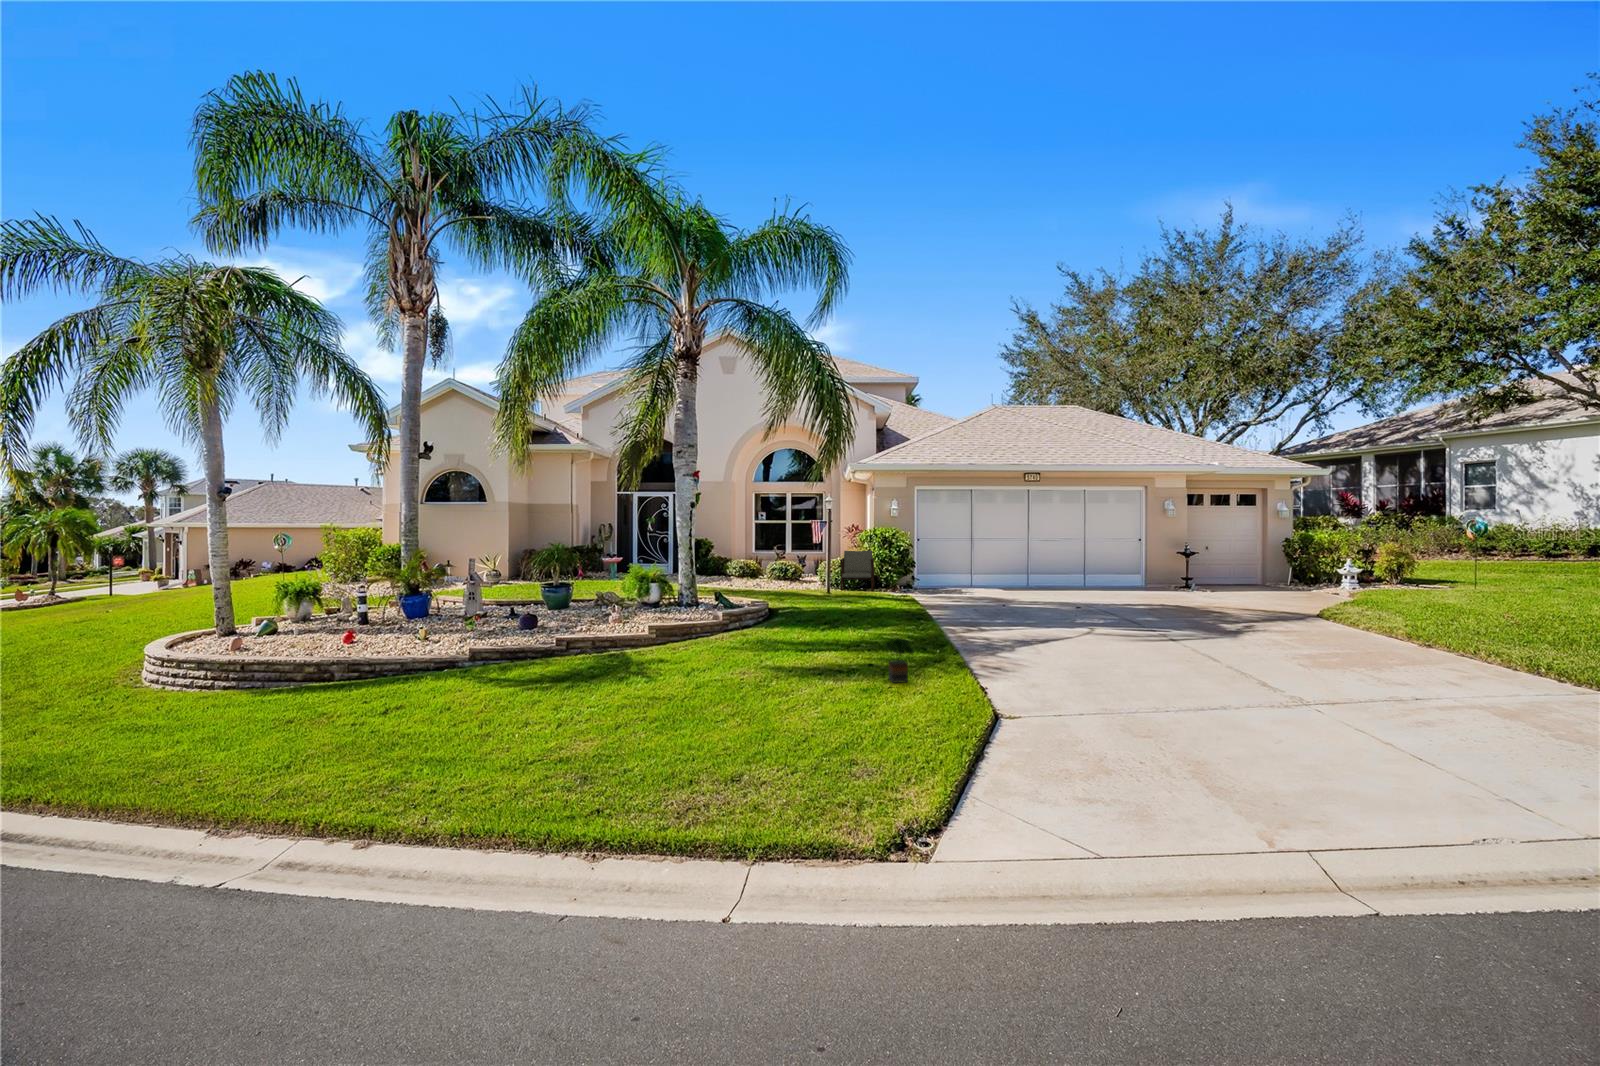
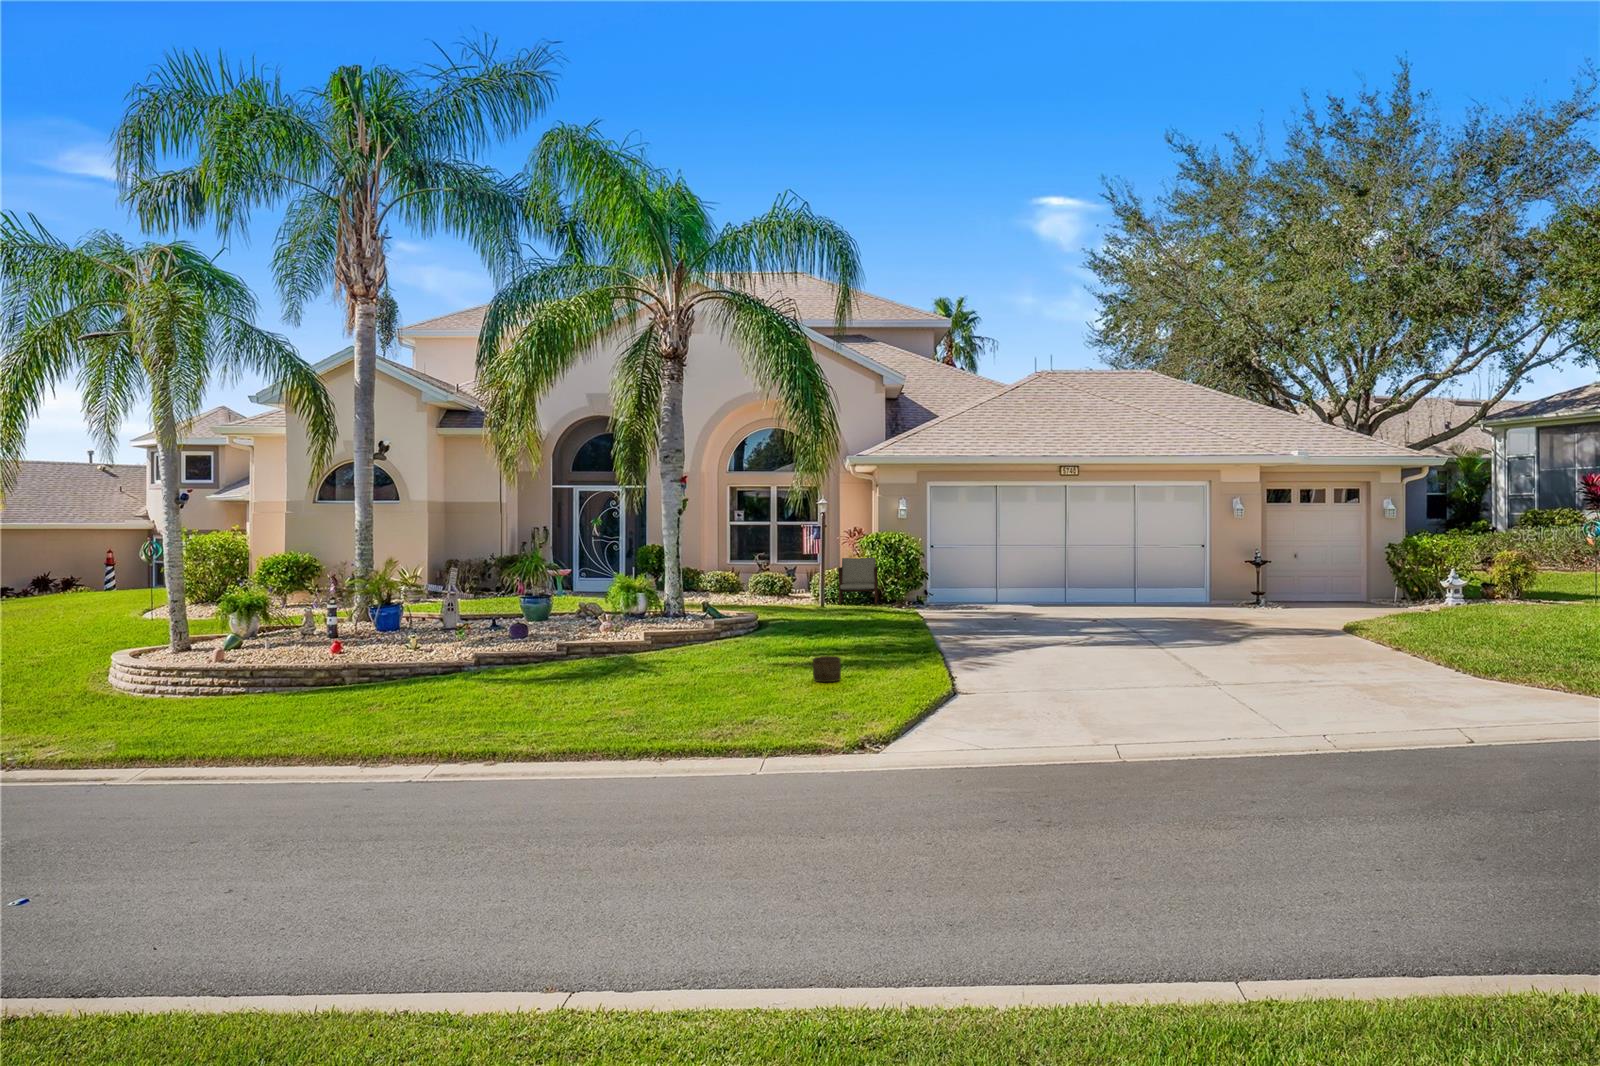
potted tree: present [885,639,914,683] -> none [887,632,916,674]
wooden bucket: none [803,665,835,696] -> present [812,656,841,682]

